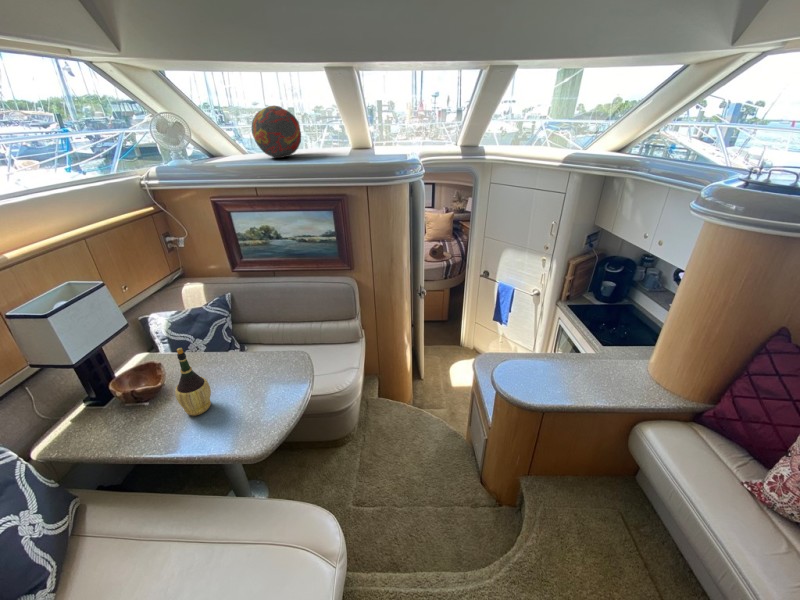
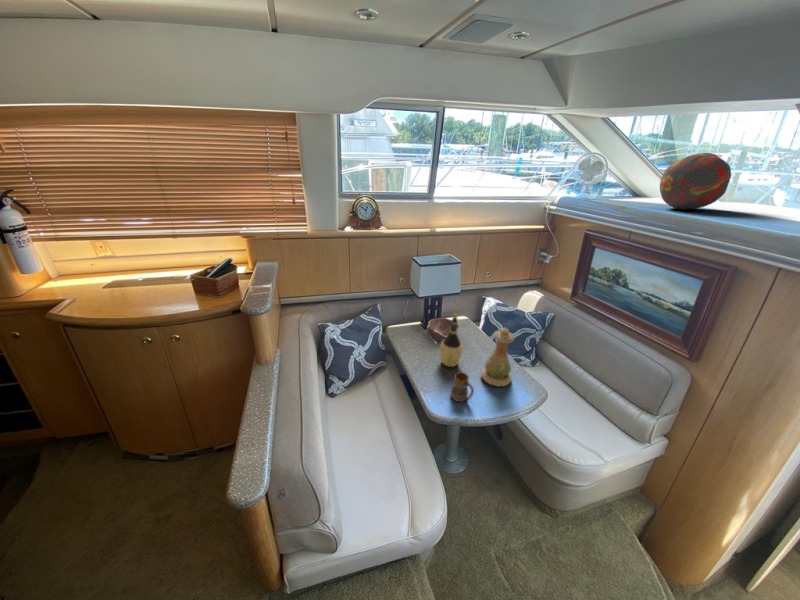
vase: none [237,325,277,392] -> present [481,328,514,386]
mug: none [240,396,271,432] -> present [451,372,474,402]

